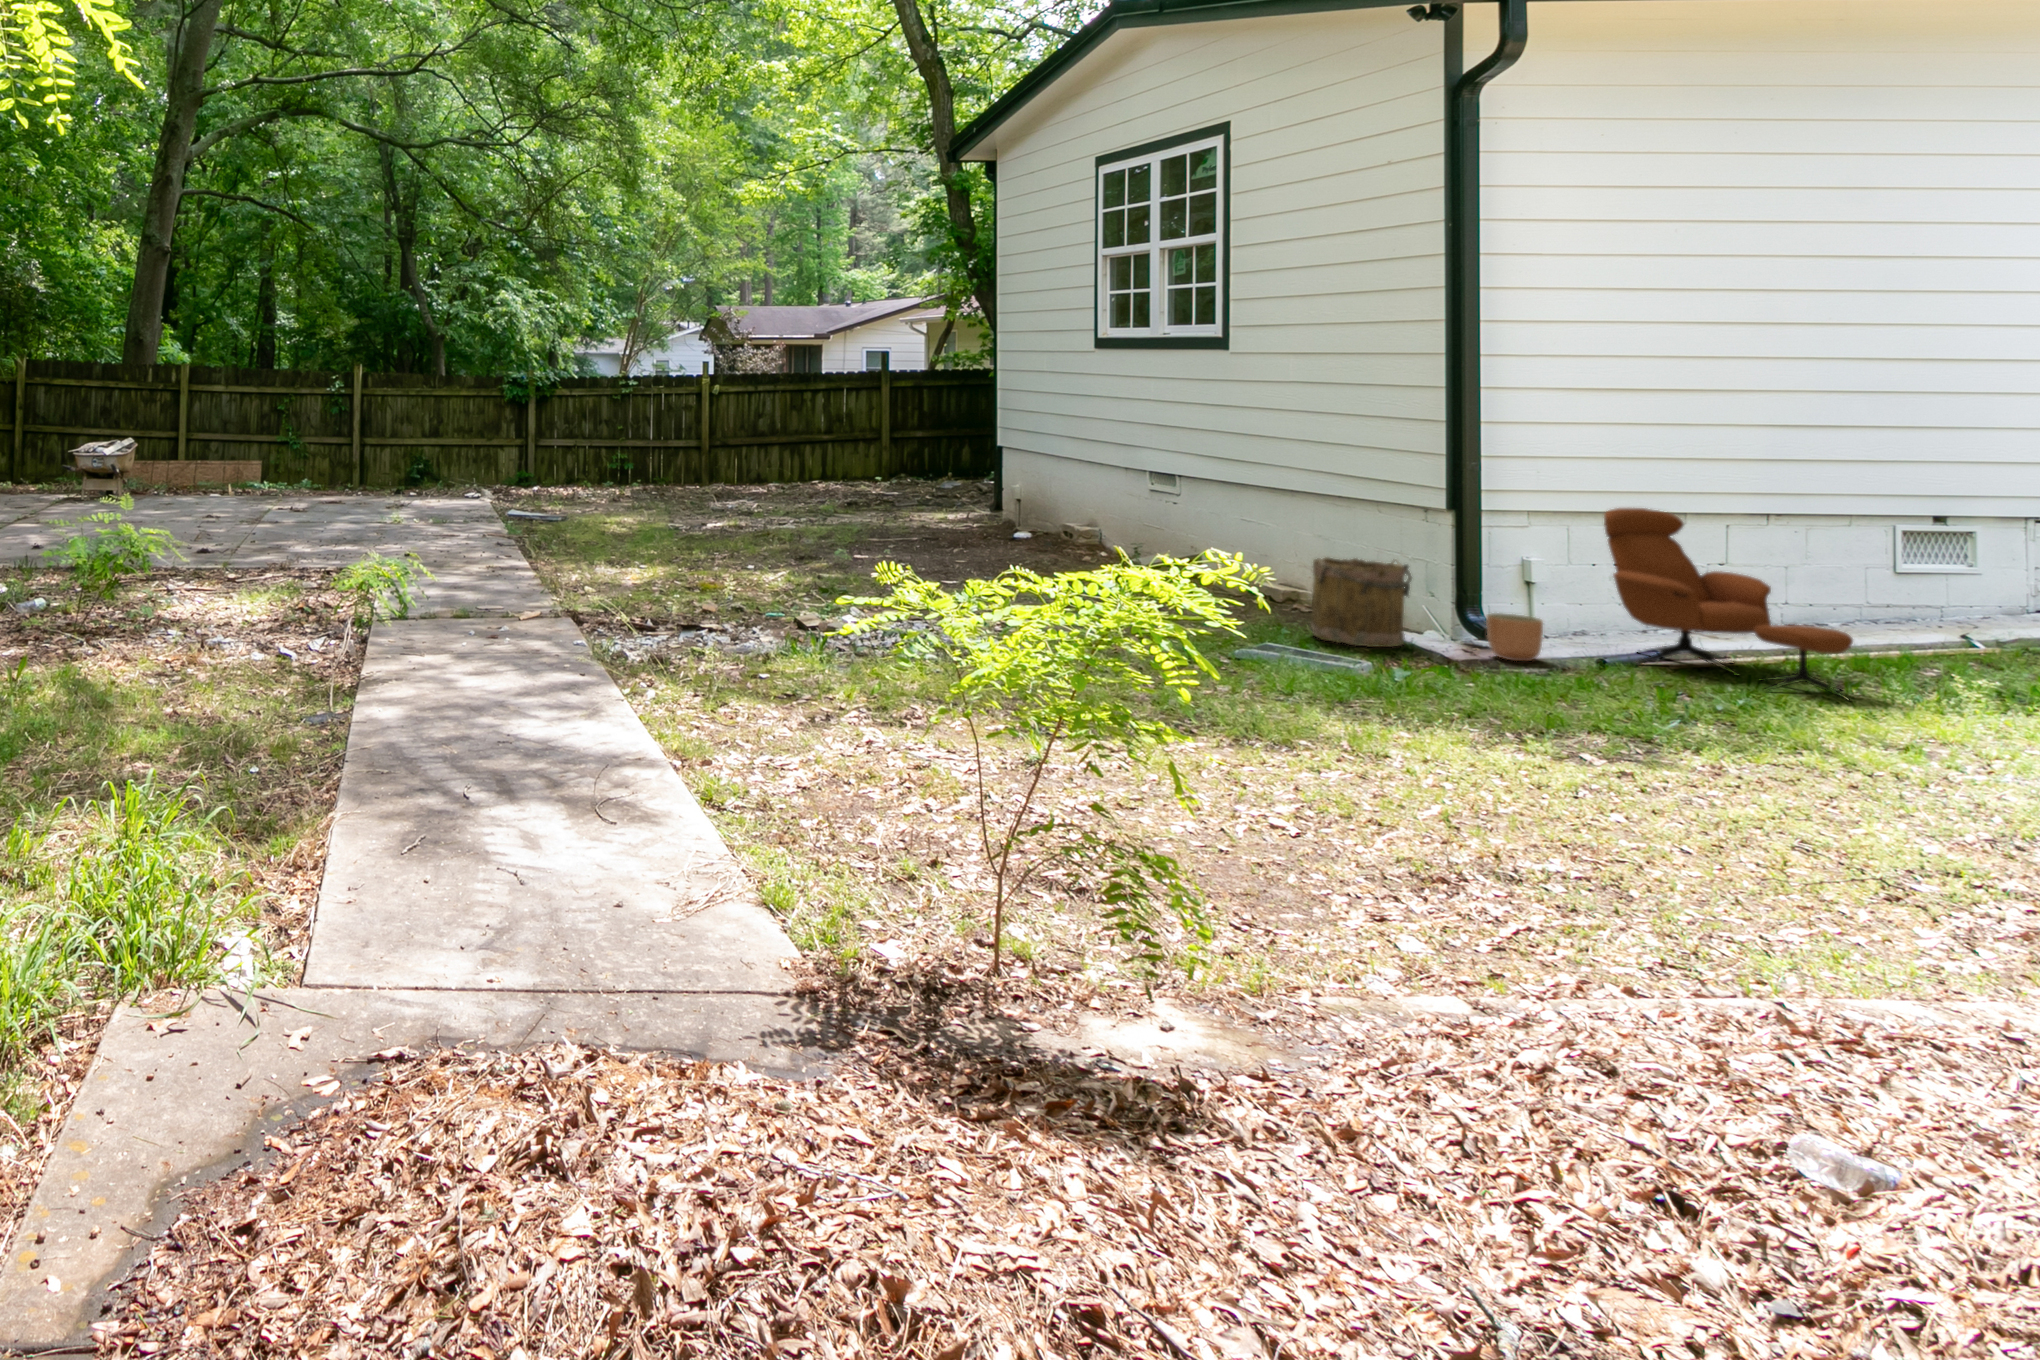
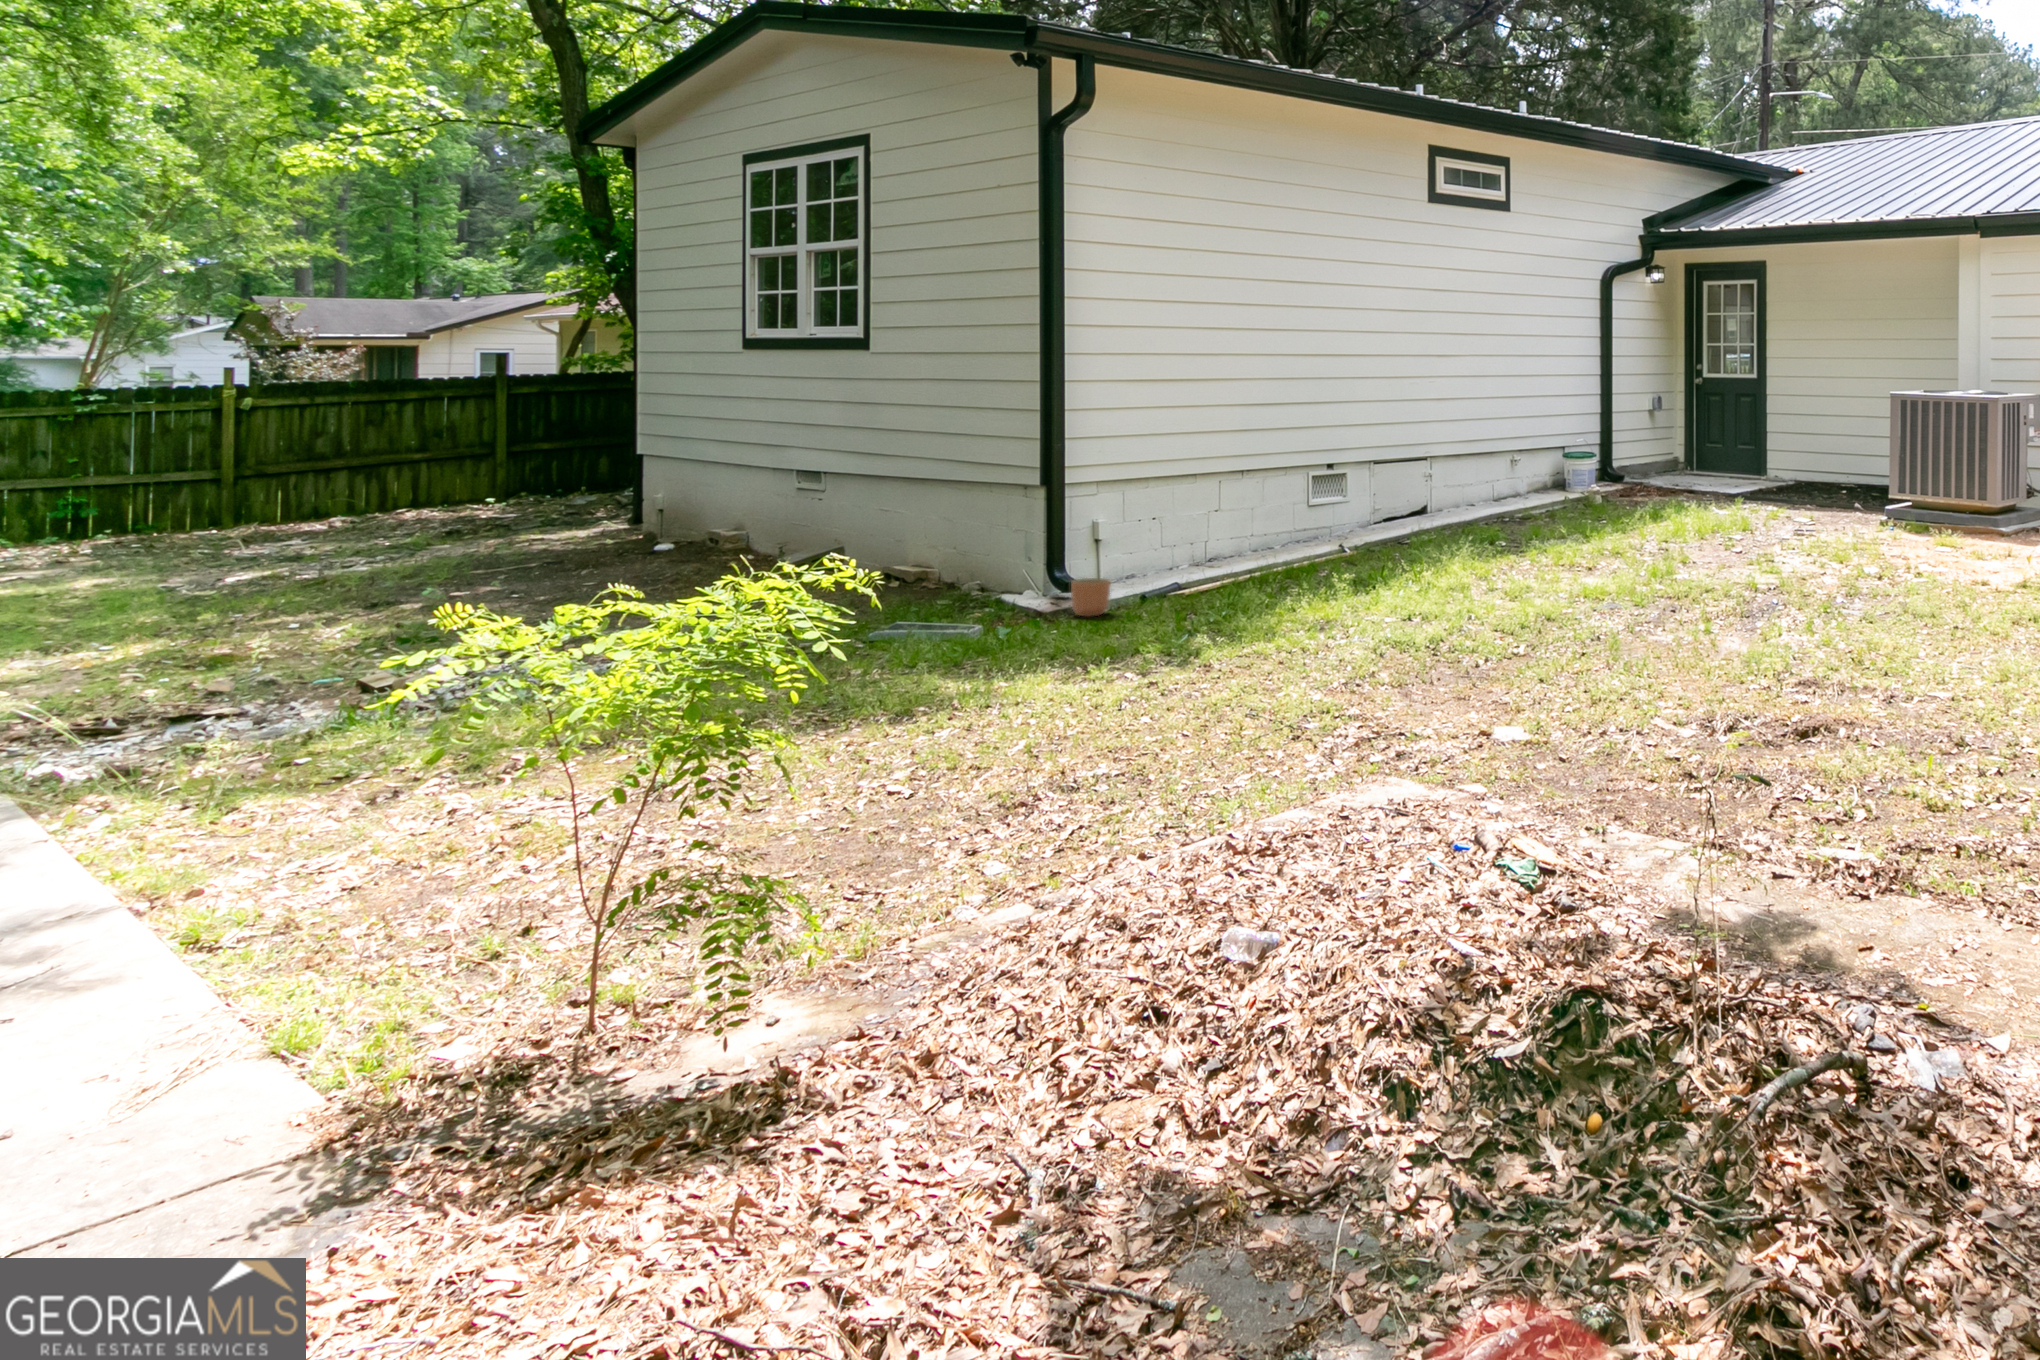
lounge chair: present [1604,508,1853,700] -> none [1154,483,1291,613]
bucket: present [1311,558,1412,647] -> none [932,541,1018,623]

